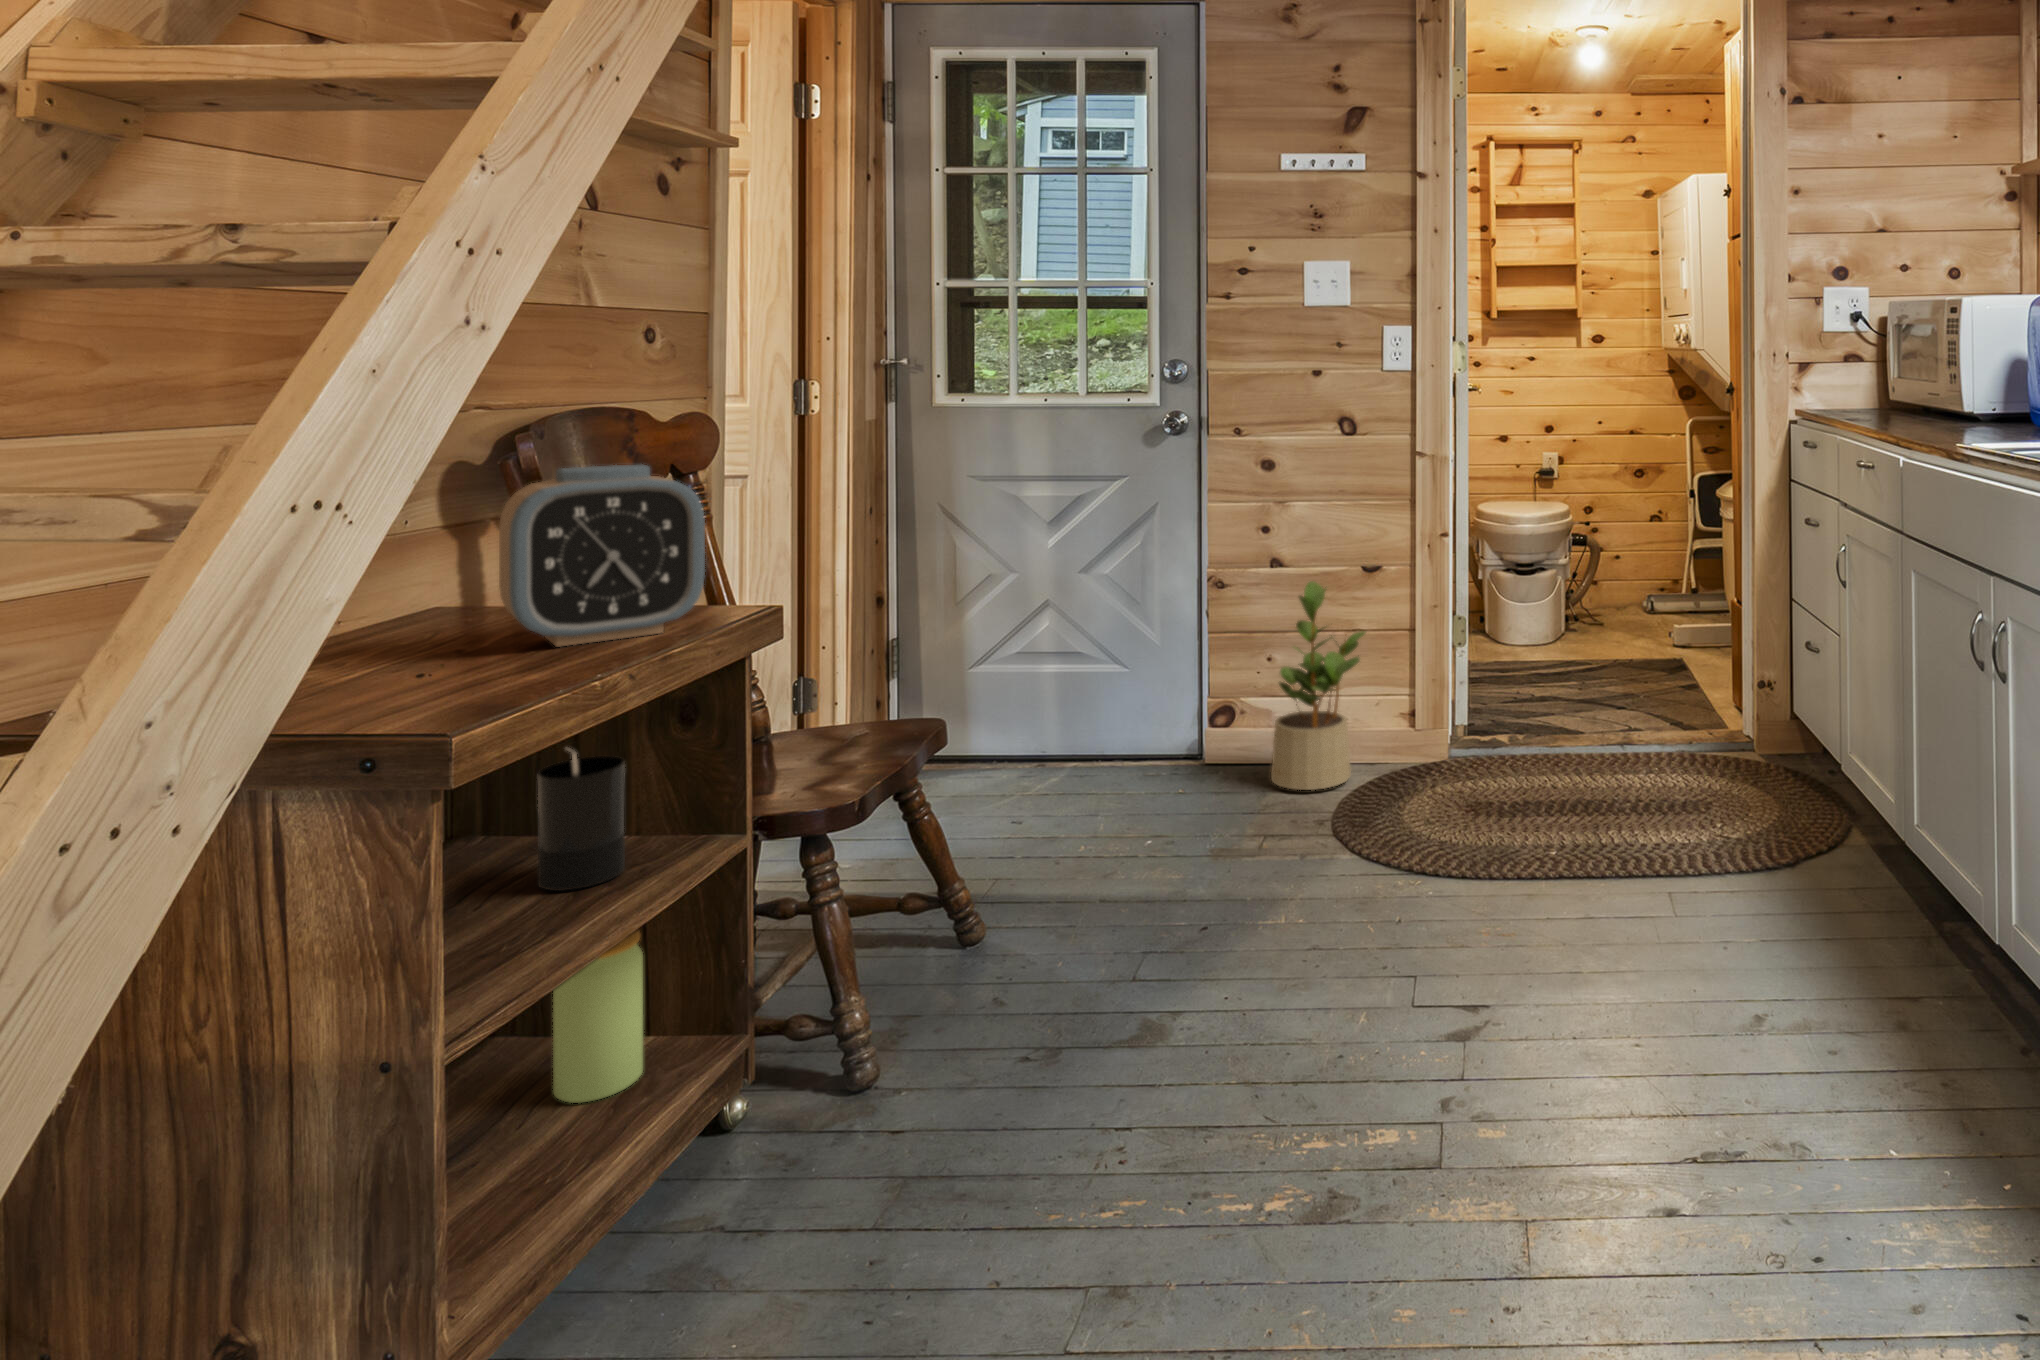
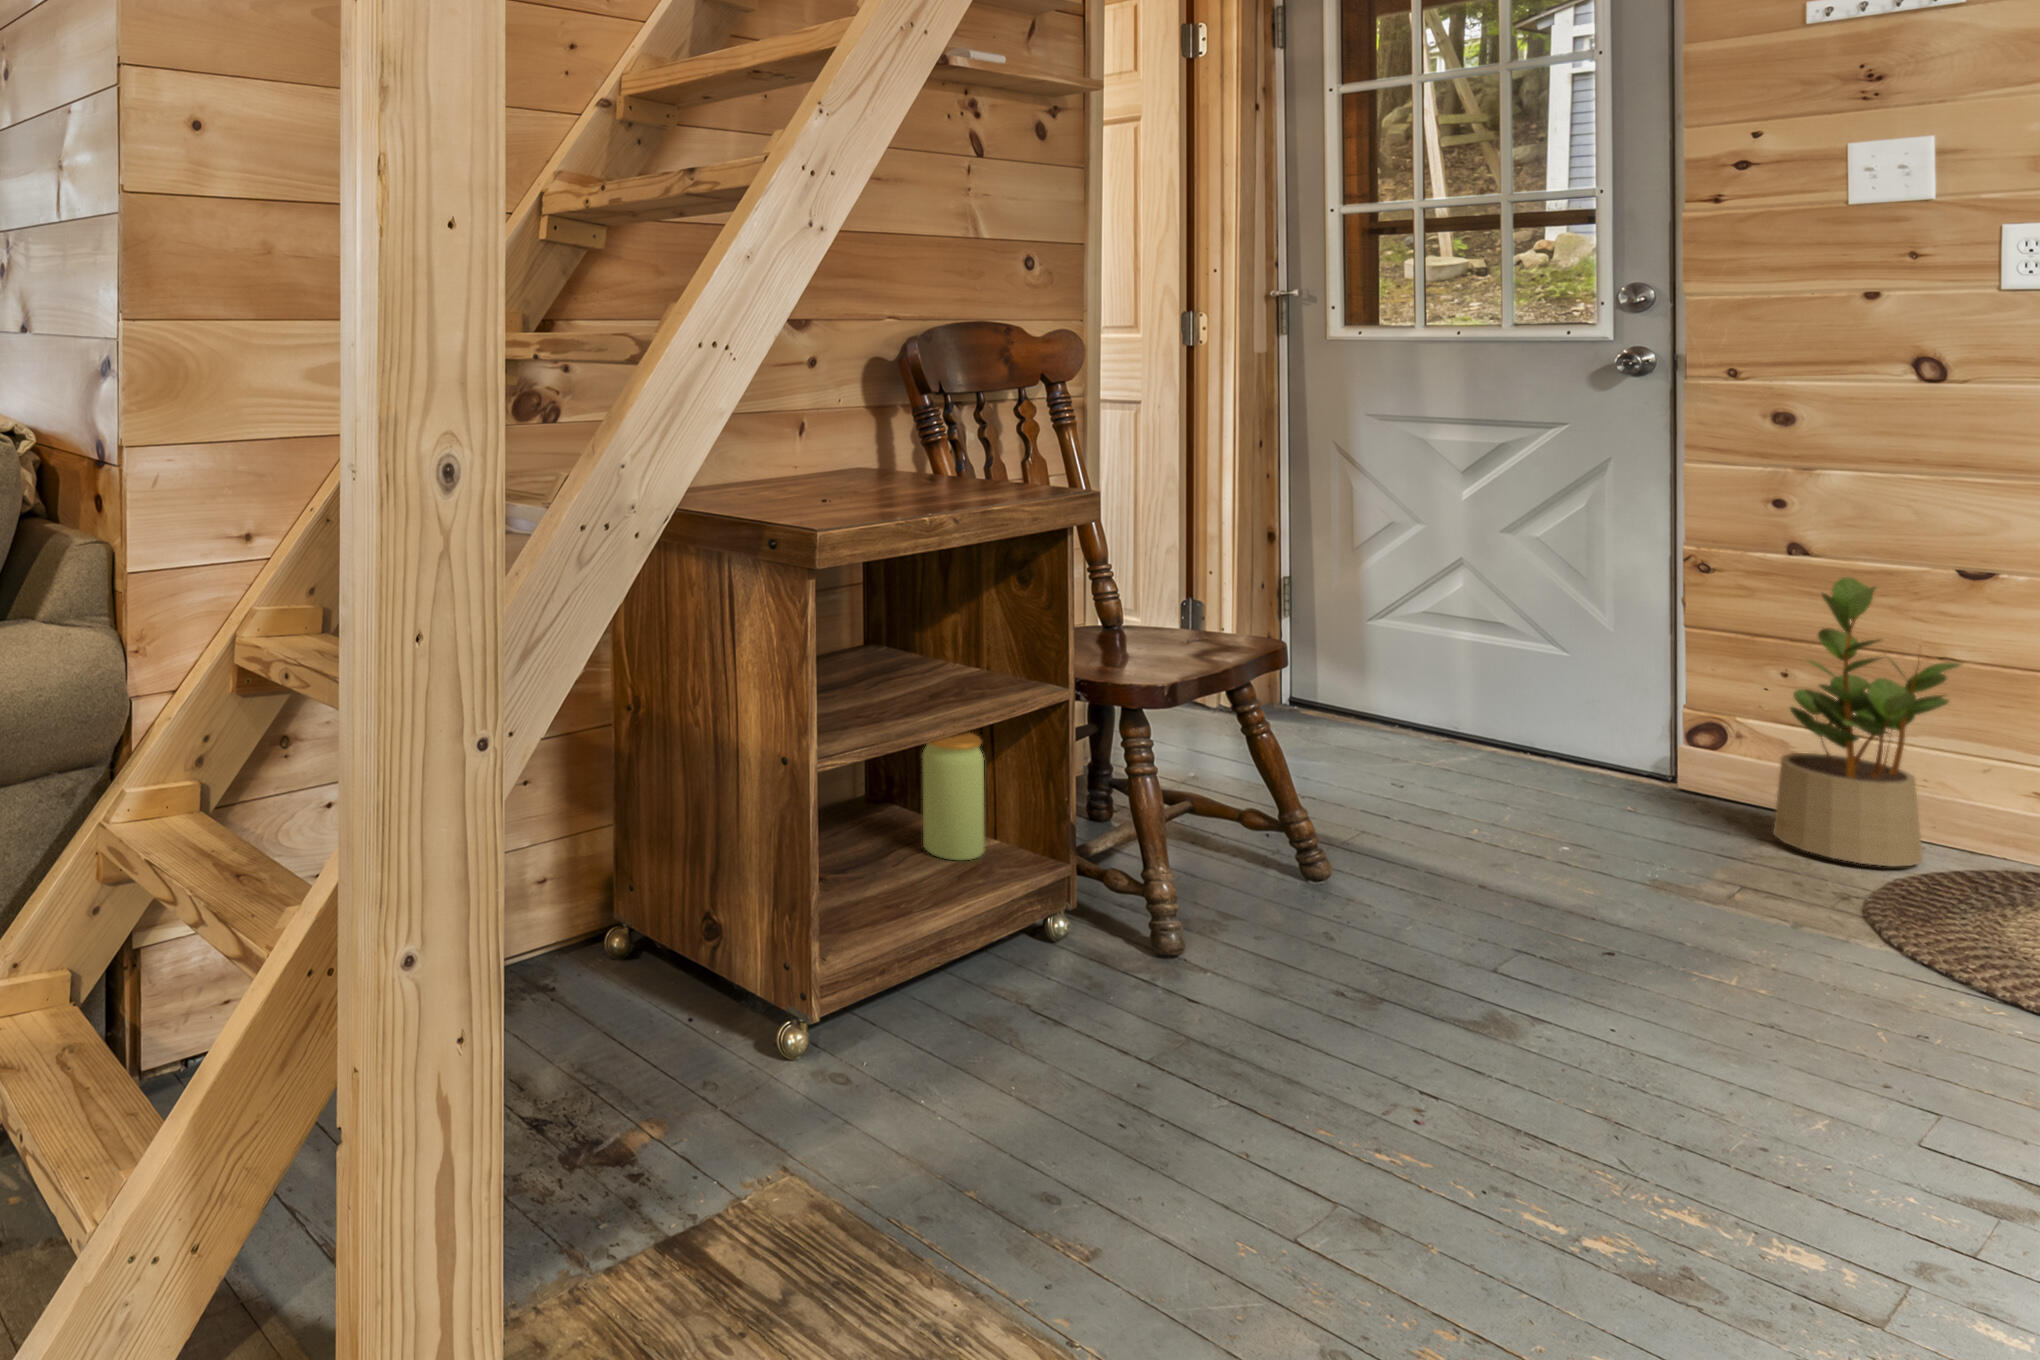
alarm clock: present [499,465,705,647] -> none [890,362,1028,500]
candle: present [538,748,625,891] -> none [910,581,969,689]

